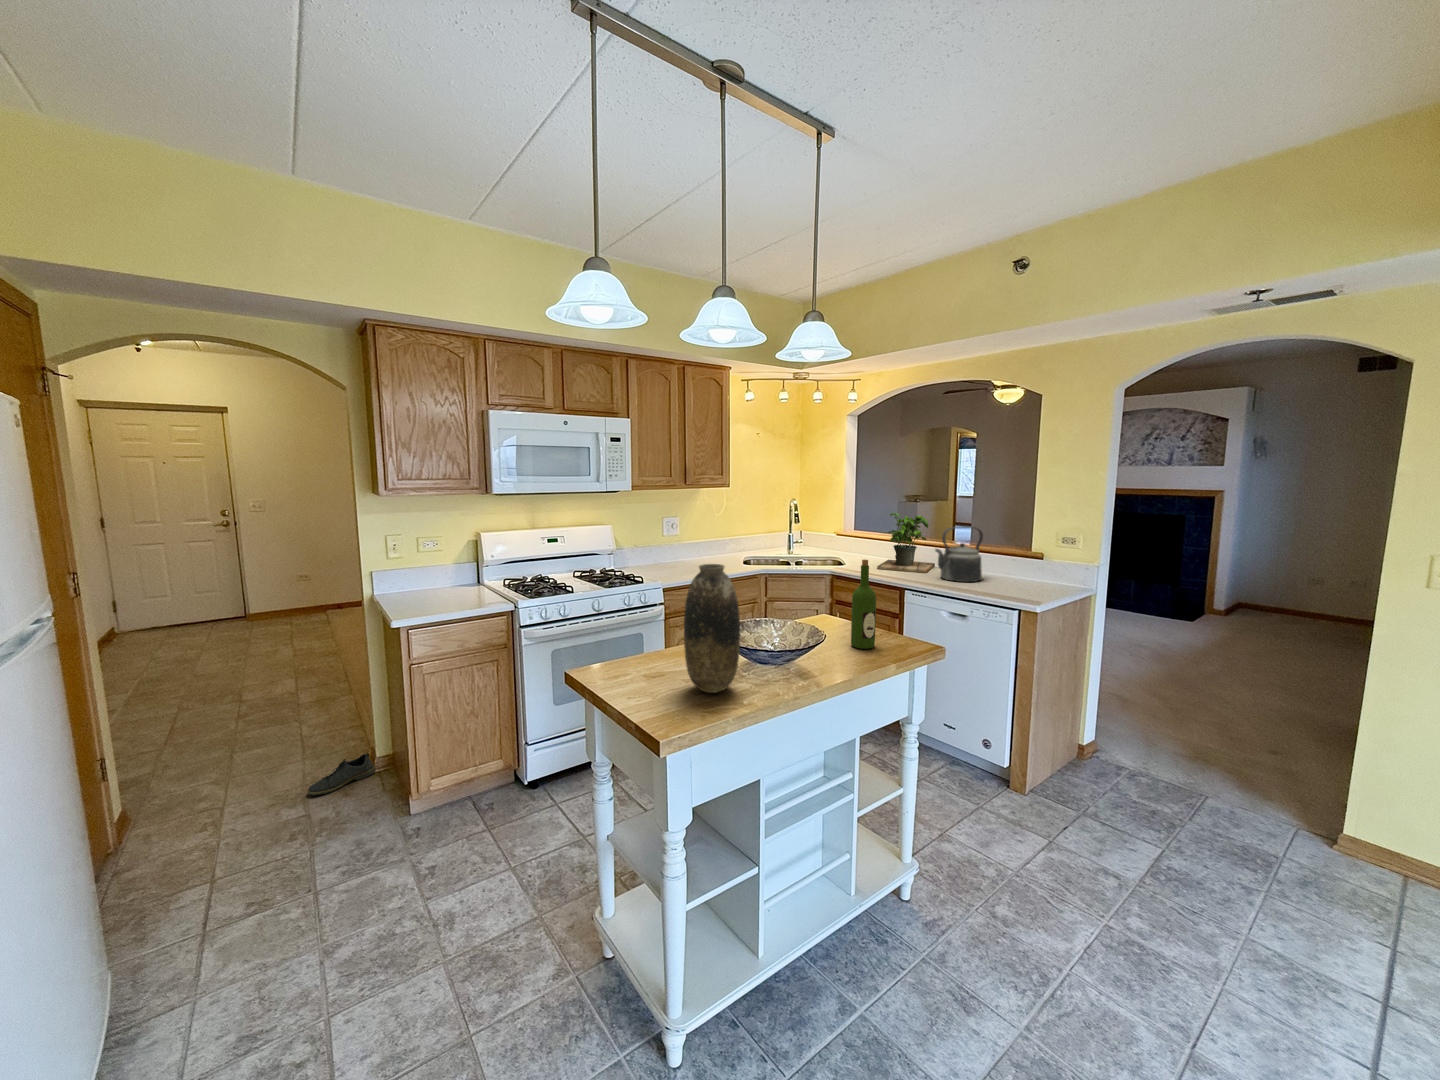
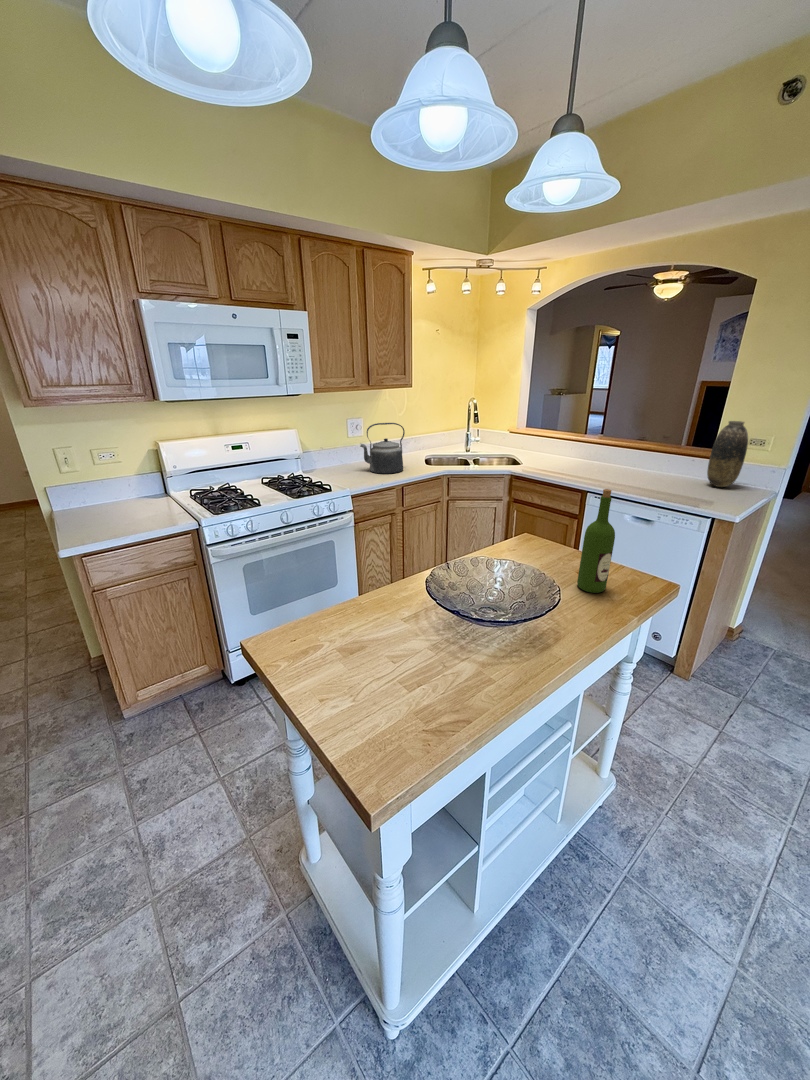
potted plant: present [877,513,935,573] -> none [557,412,611,473]
kettle: present [936,526,983,582] -> present [360,423,405,474]
vase: present [684,564,740,693] -> present [707,421,748,487]
shoe: present [308,753,375,795] -> none [22,657,89,702]

